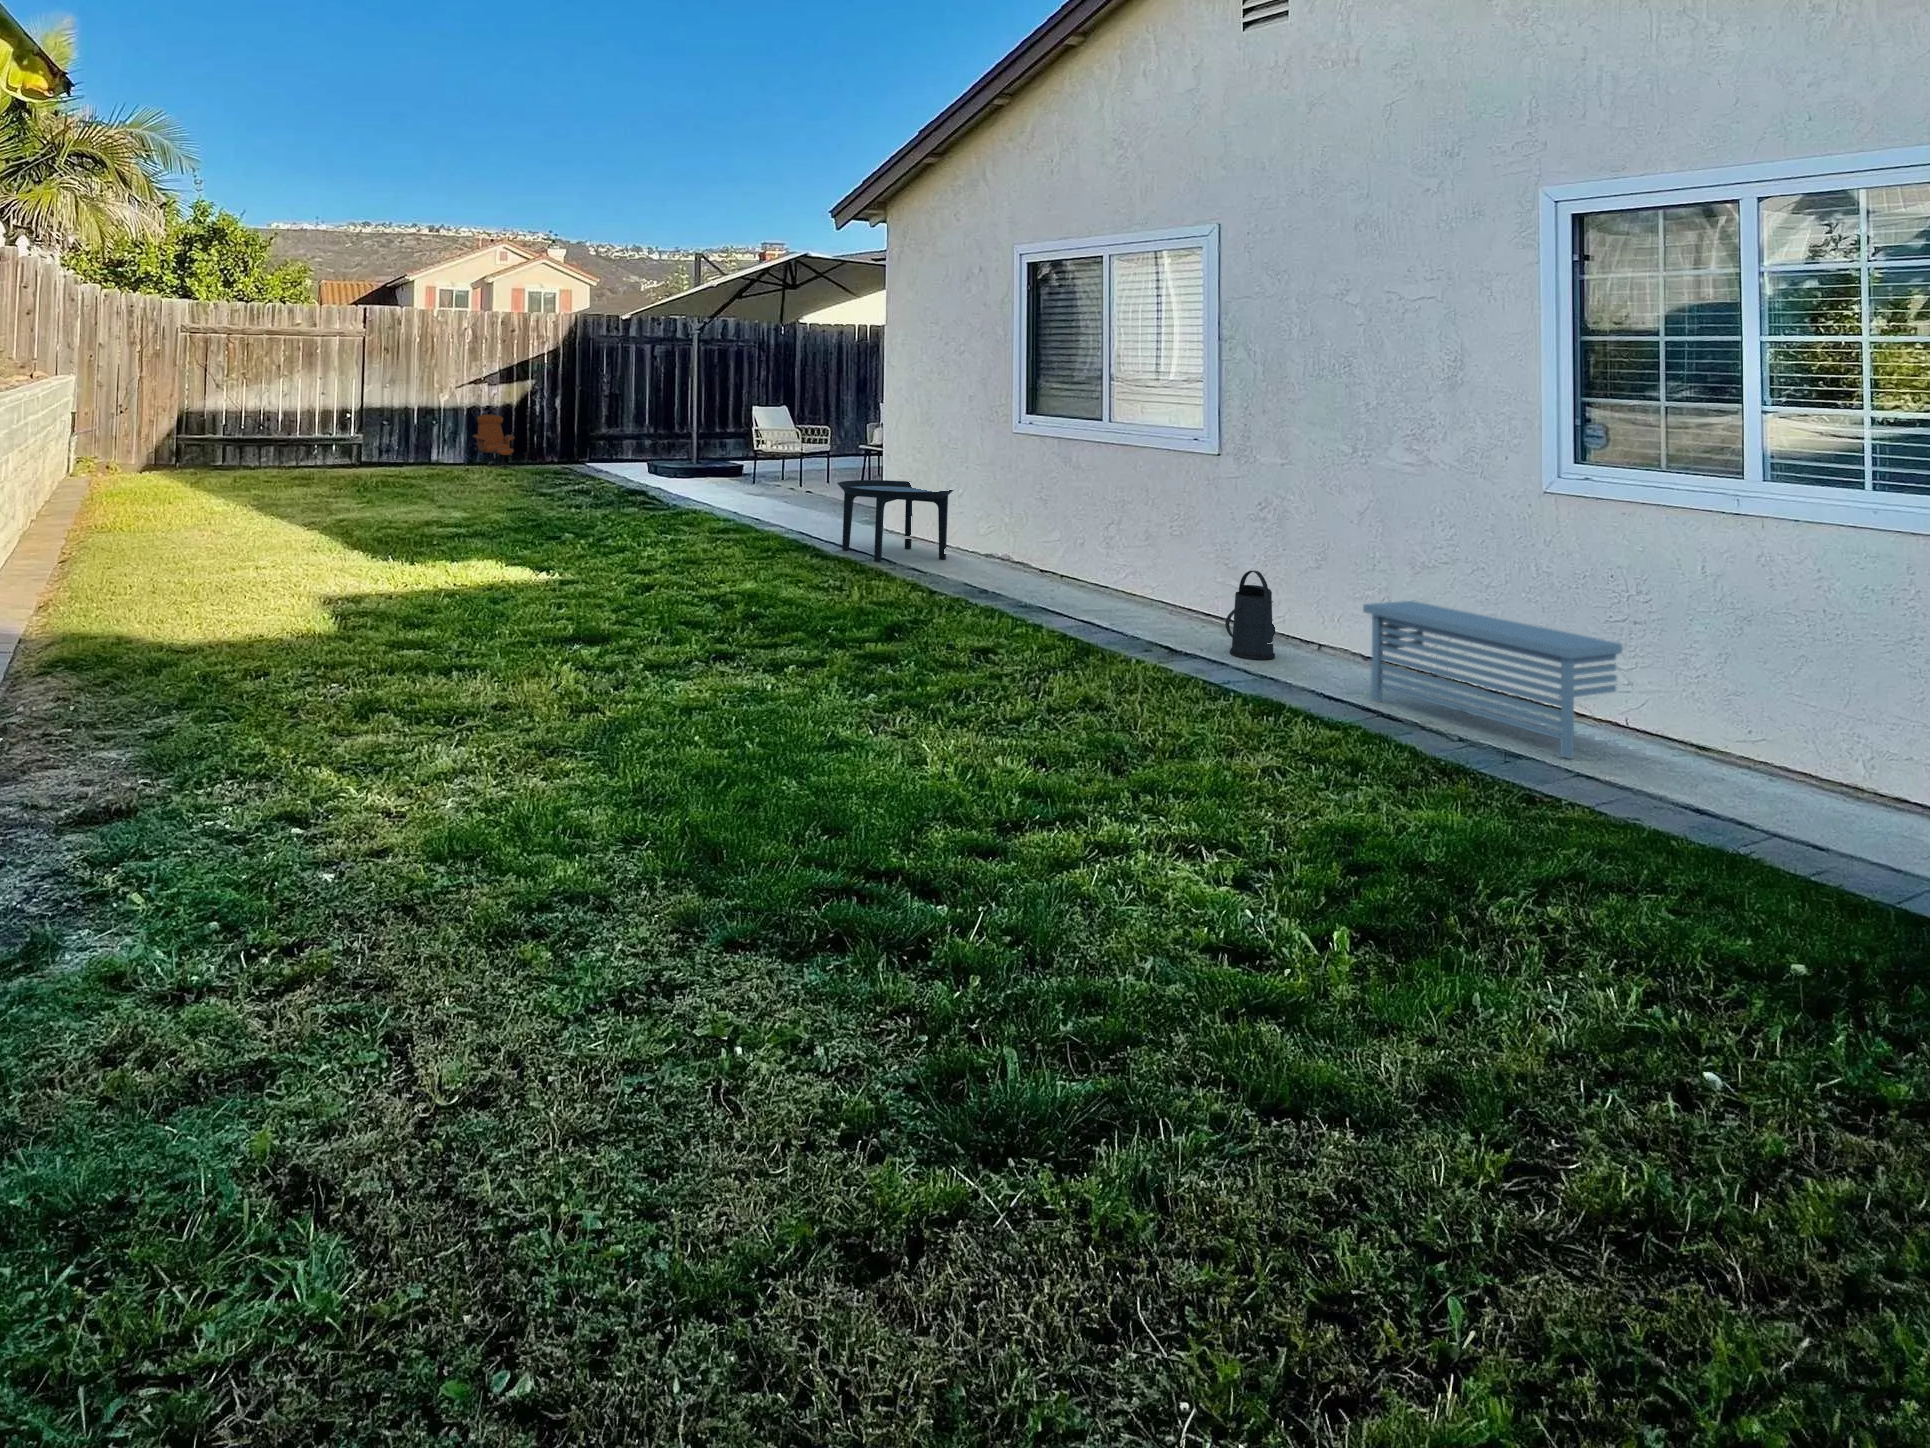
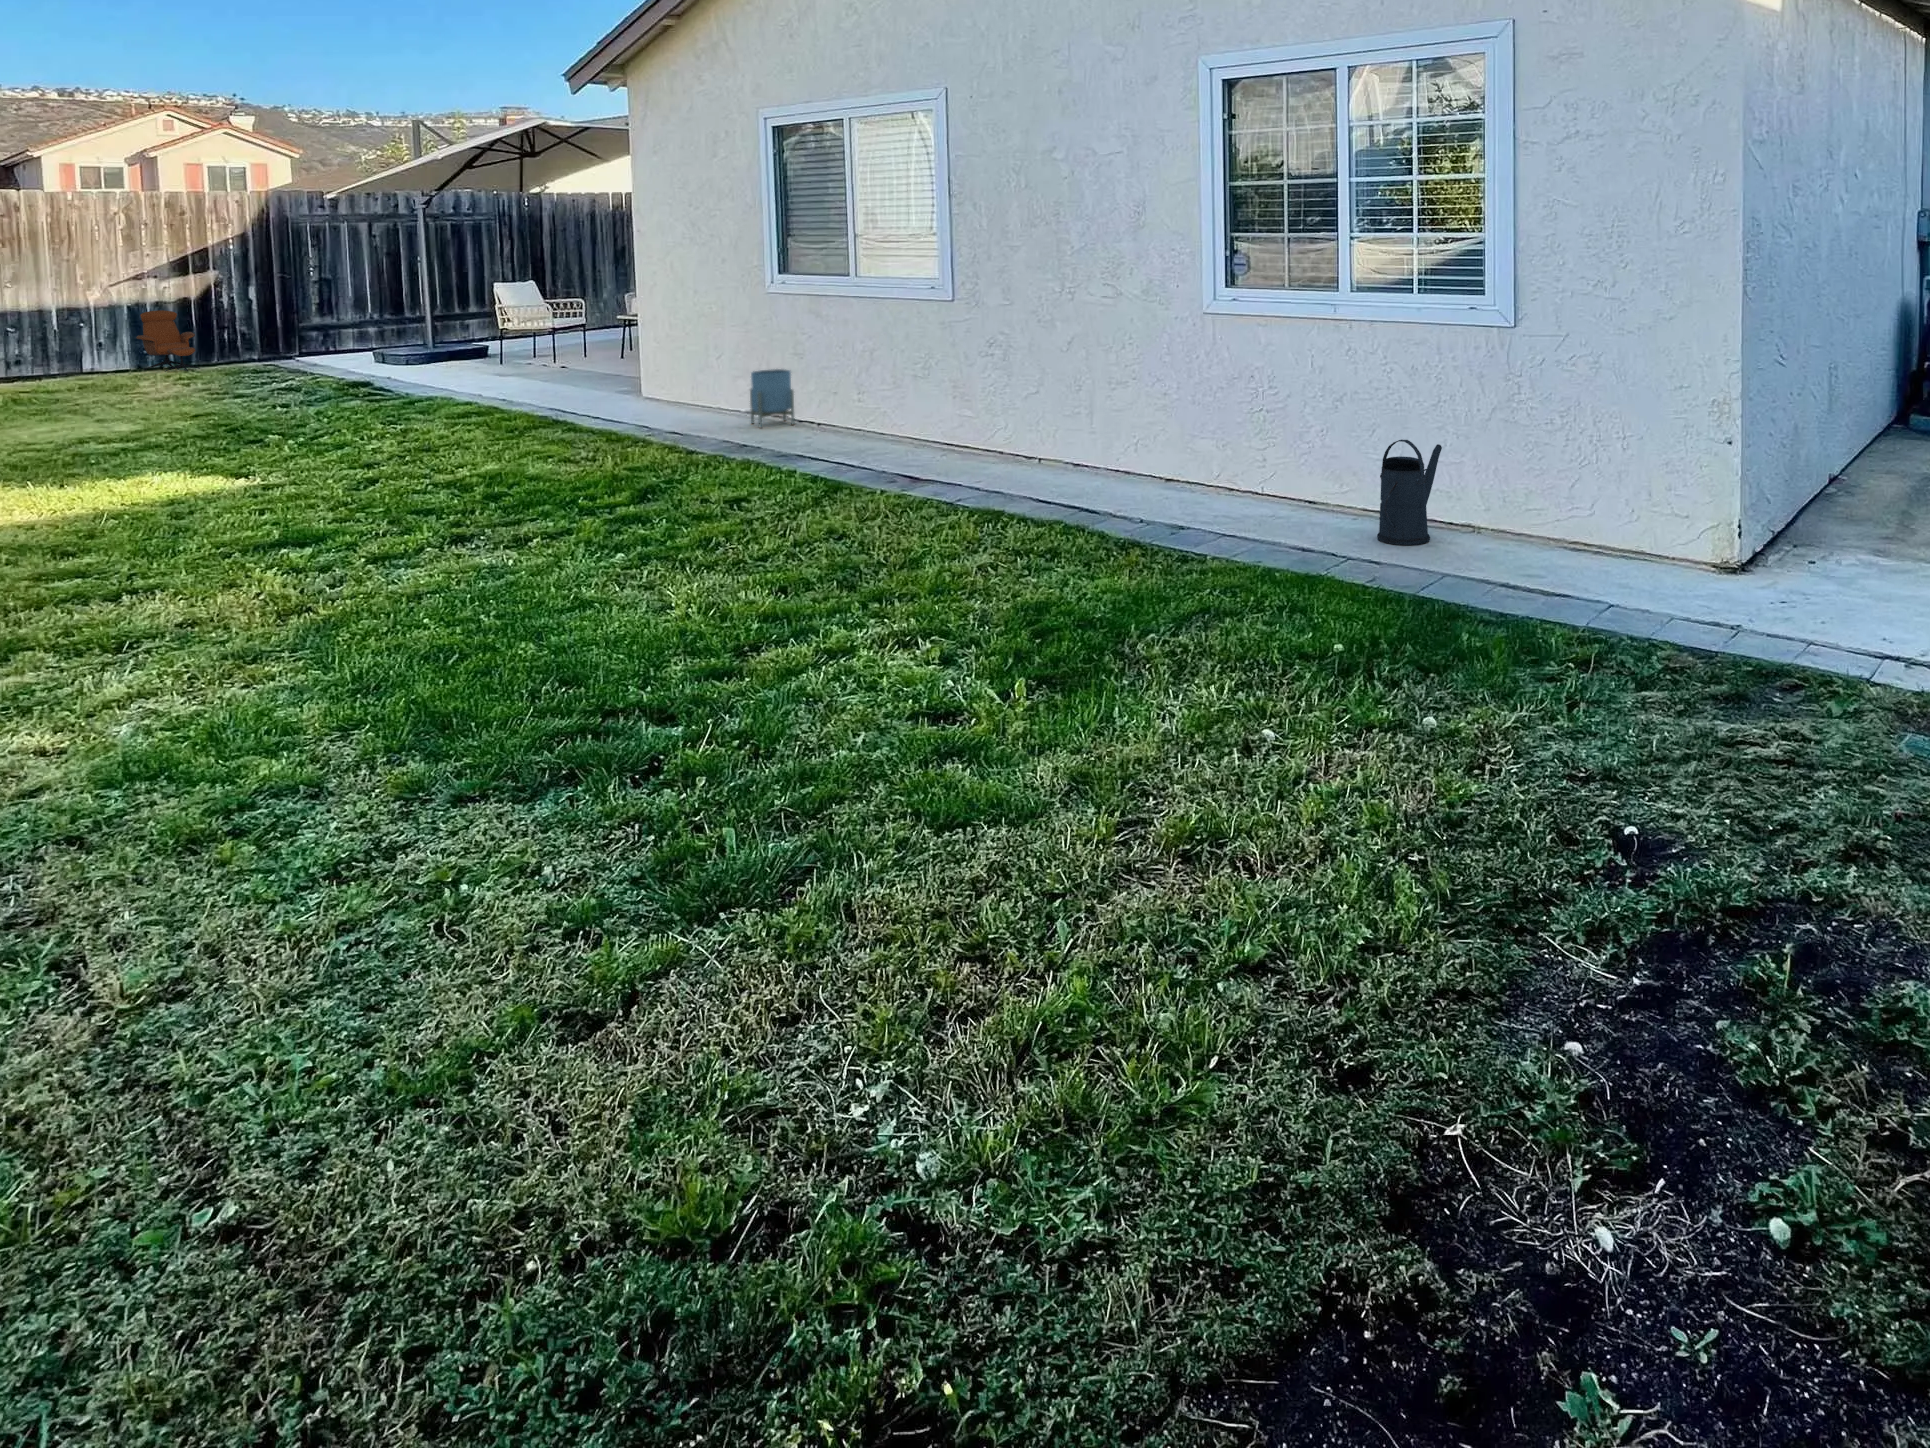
round table: present [837,480,953,561] -> none [588,342,716,426]
planter: none [985,519,1030,578] -> present [750,369,795,428]
watering can: present [1225,571,1275,660] -> present [1377,440,1442,545]
storage bench: present [1363,601,1622,758] -> none [1081,400,1298,519]

